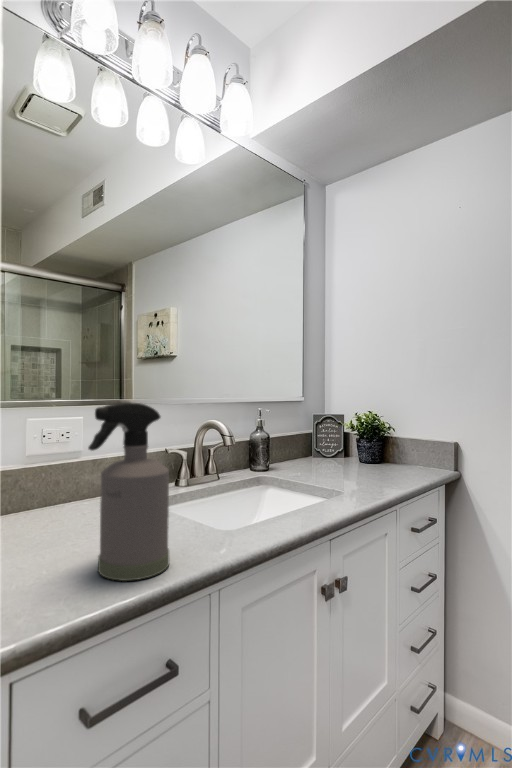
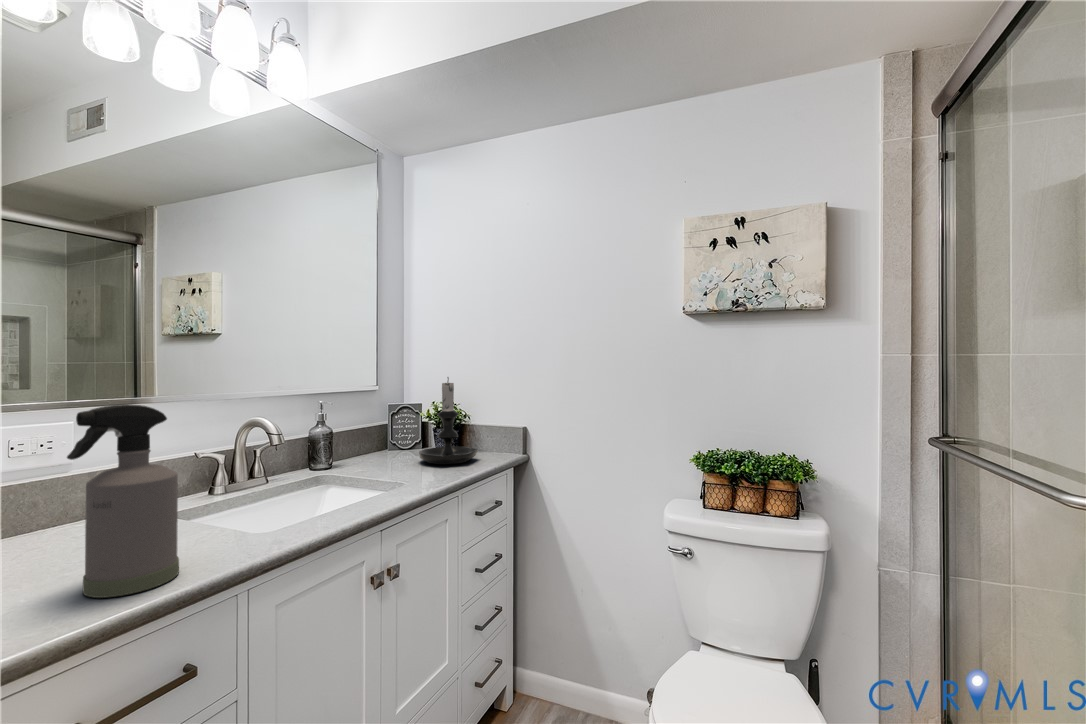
candle holder: none [348,388,408,476] -> present [419,377,478,464]

